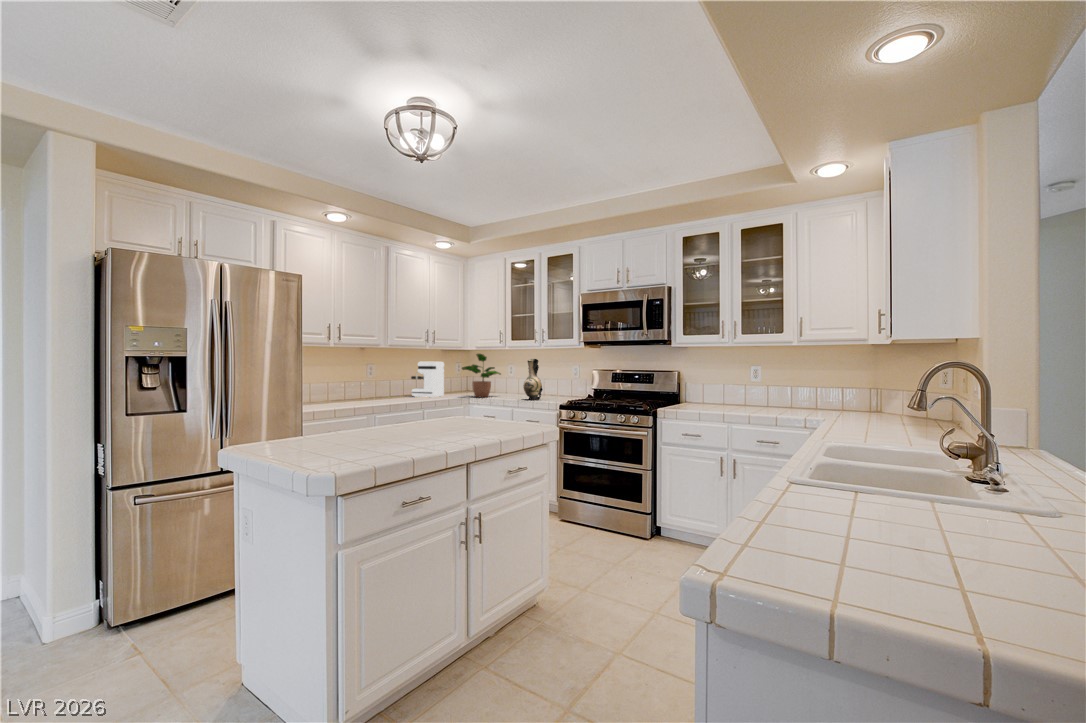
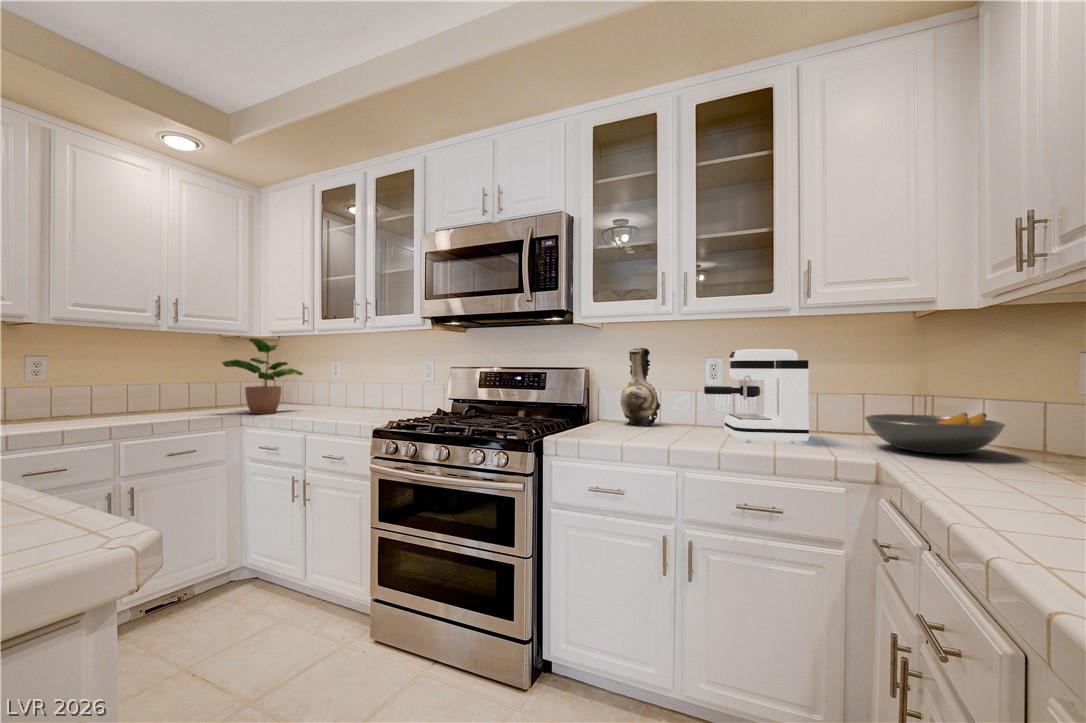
decorative vase: present [523,359,543,400] -> present [621,348,660,425]
coffee maker: present [411,362,444,397] -> present [704,349,809,443]
fruit bowl: none [831,397,898,417] -> present [865,413,1005,454]

